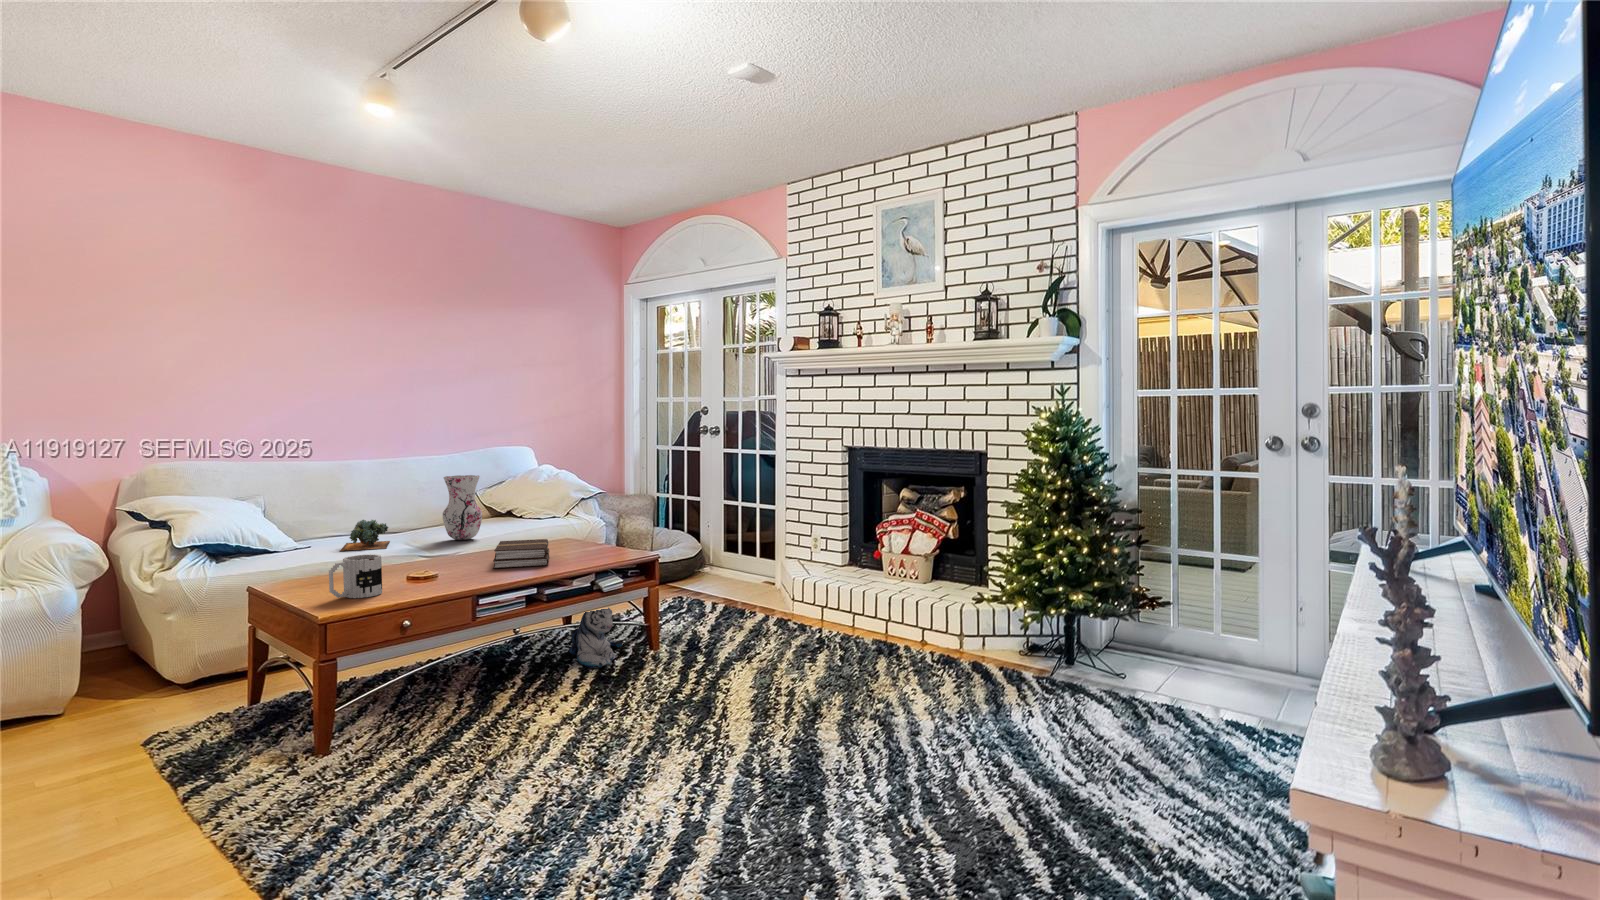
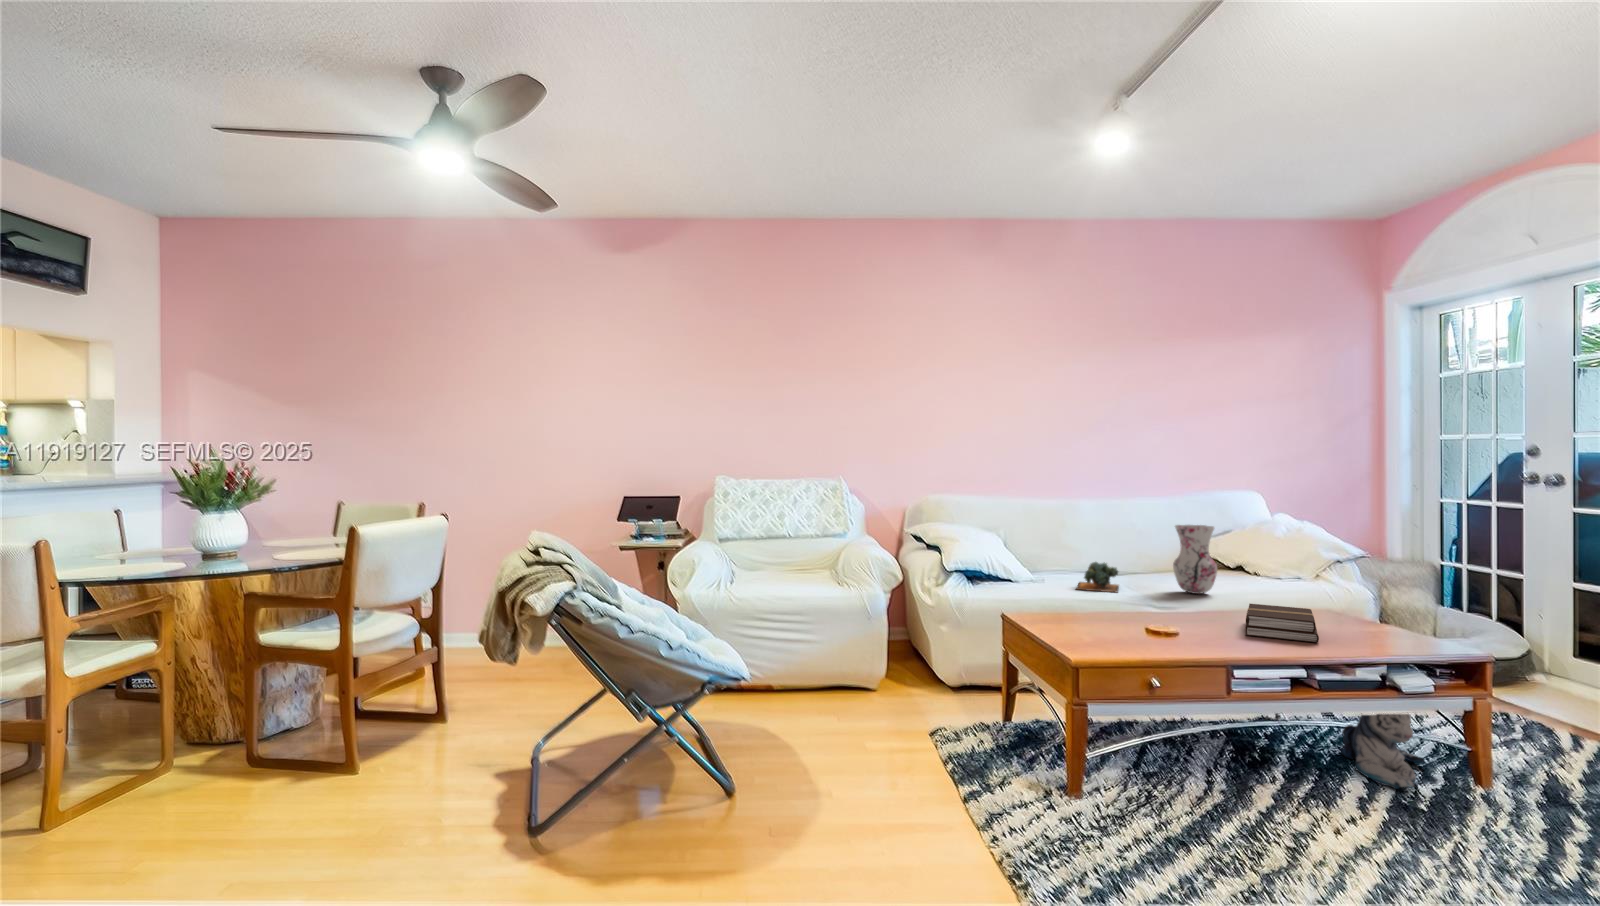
mug: present [329,554,382,598] -> none [1081,601,1130,646]

